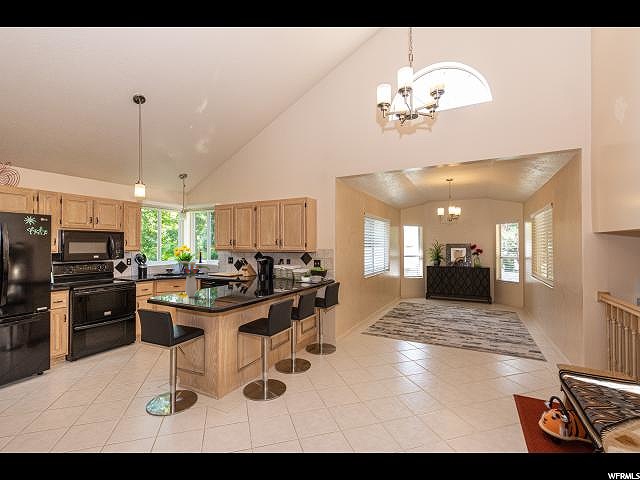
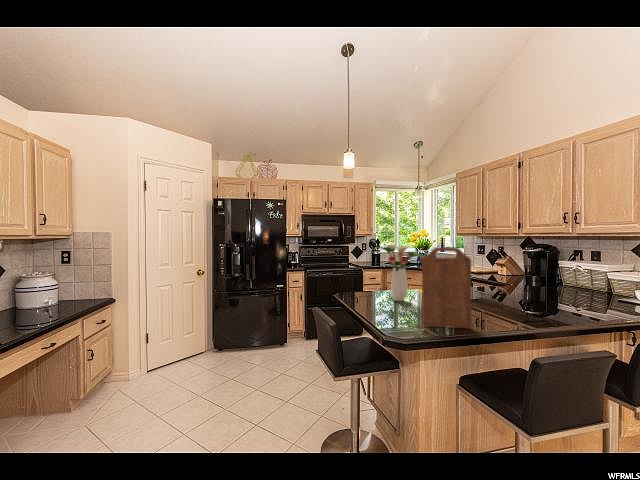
cutting board: none [214,262,238,305] -> present [422,247,471,328]

